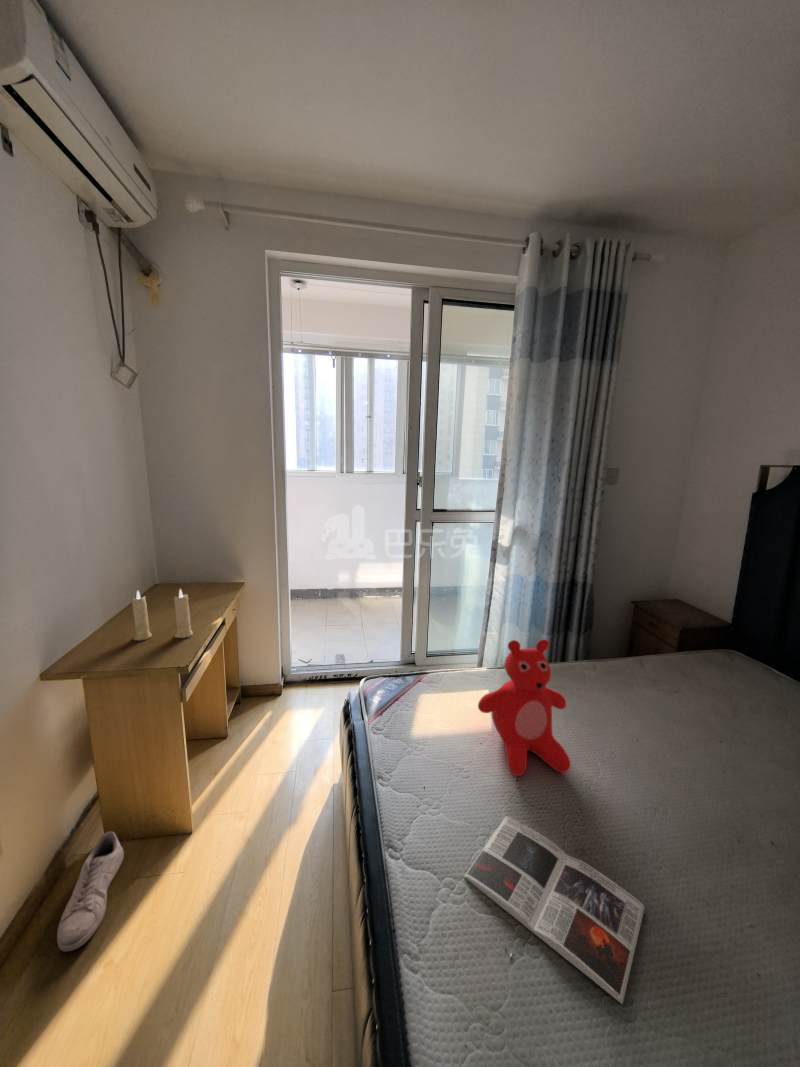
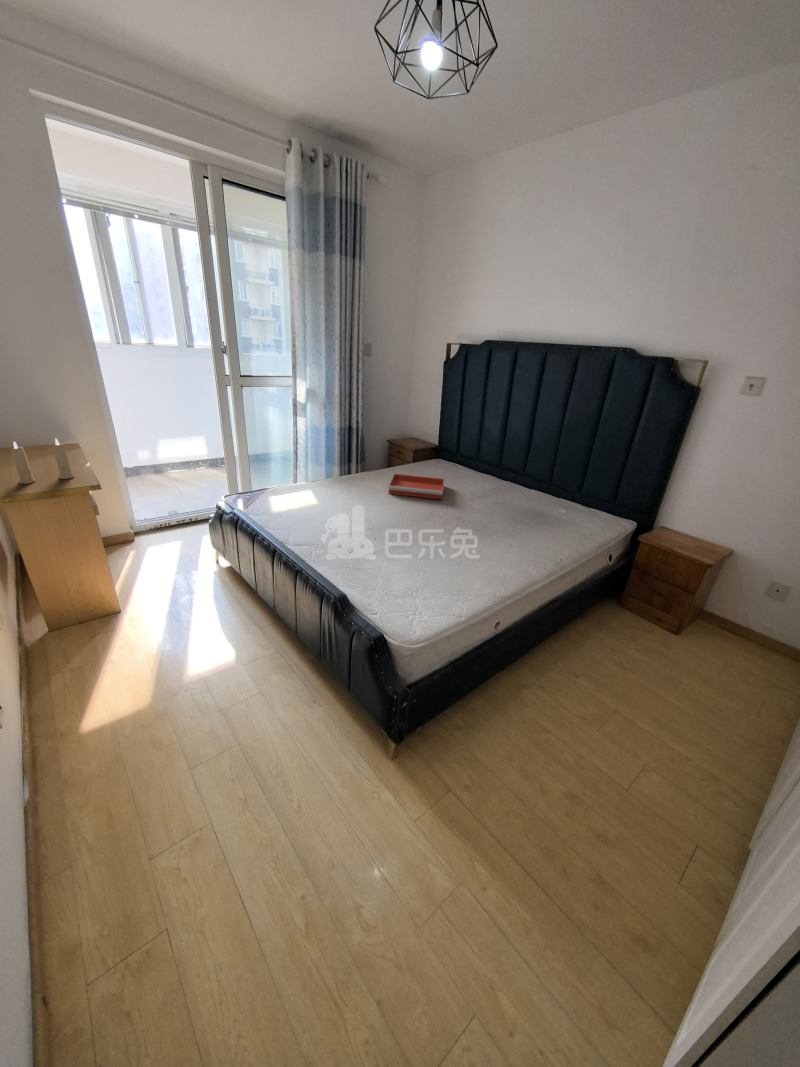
teddy bear: present [478,639,570,776] -> none [306,443,358,514]
tray: none [636,684,776,787] -> present [389,474,444,499]
magazine: present [464,816,645,1004] -> none [316,527,390,554]
shoe: present [57,832,124,952] -> none [47,619,86,669]

